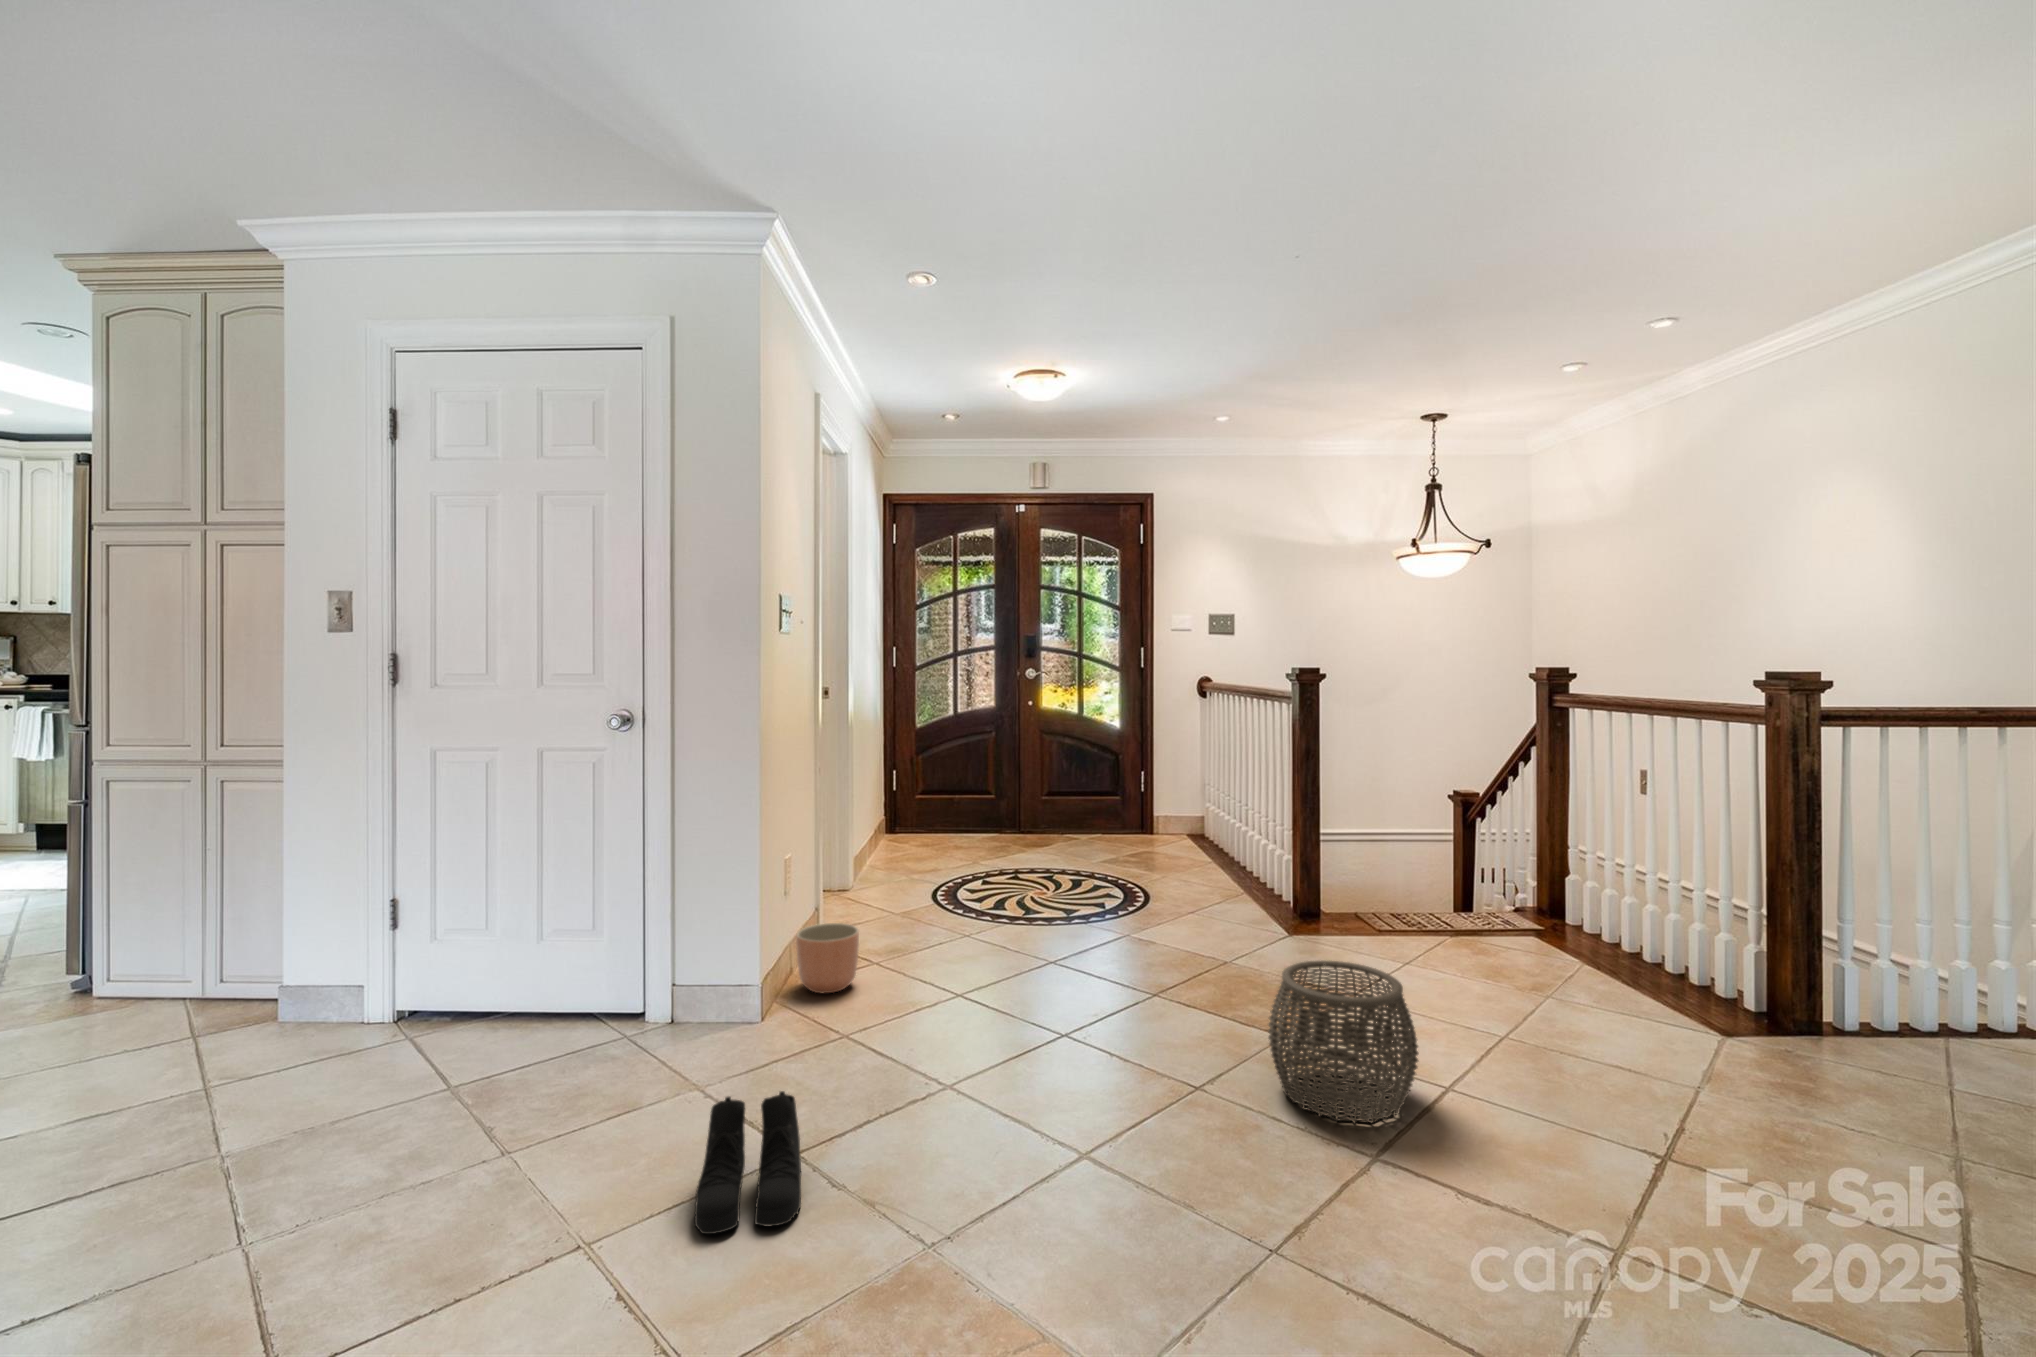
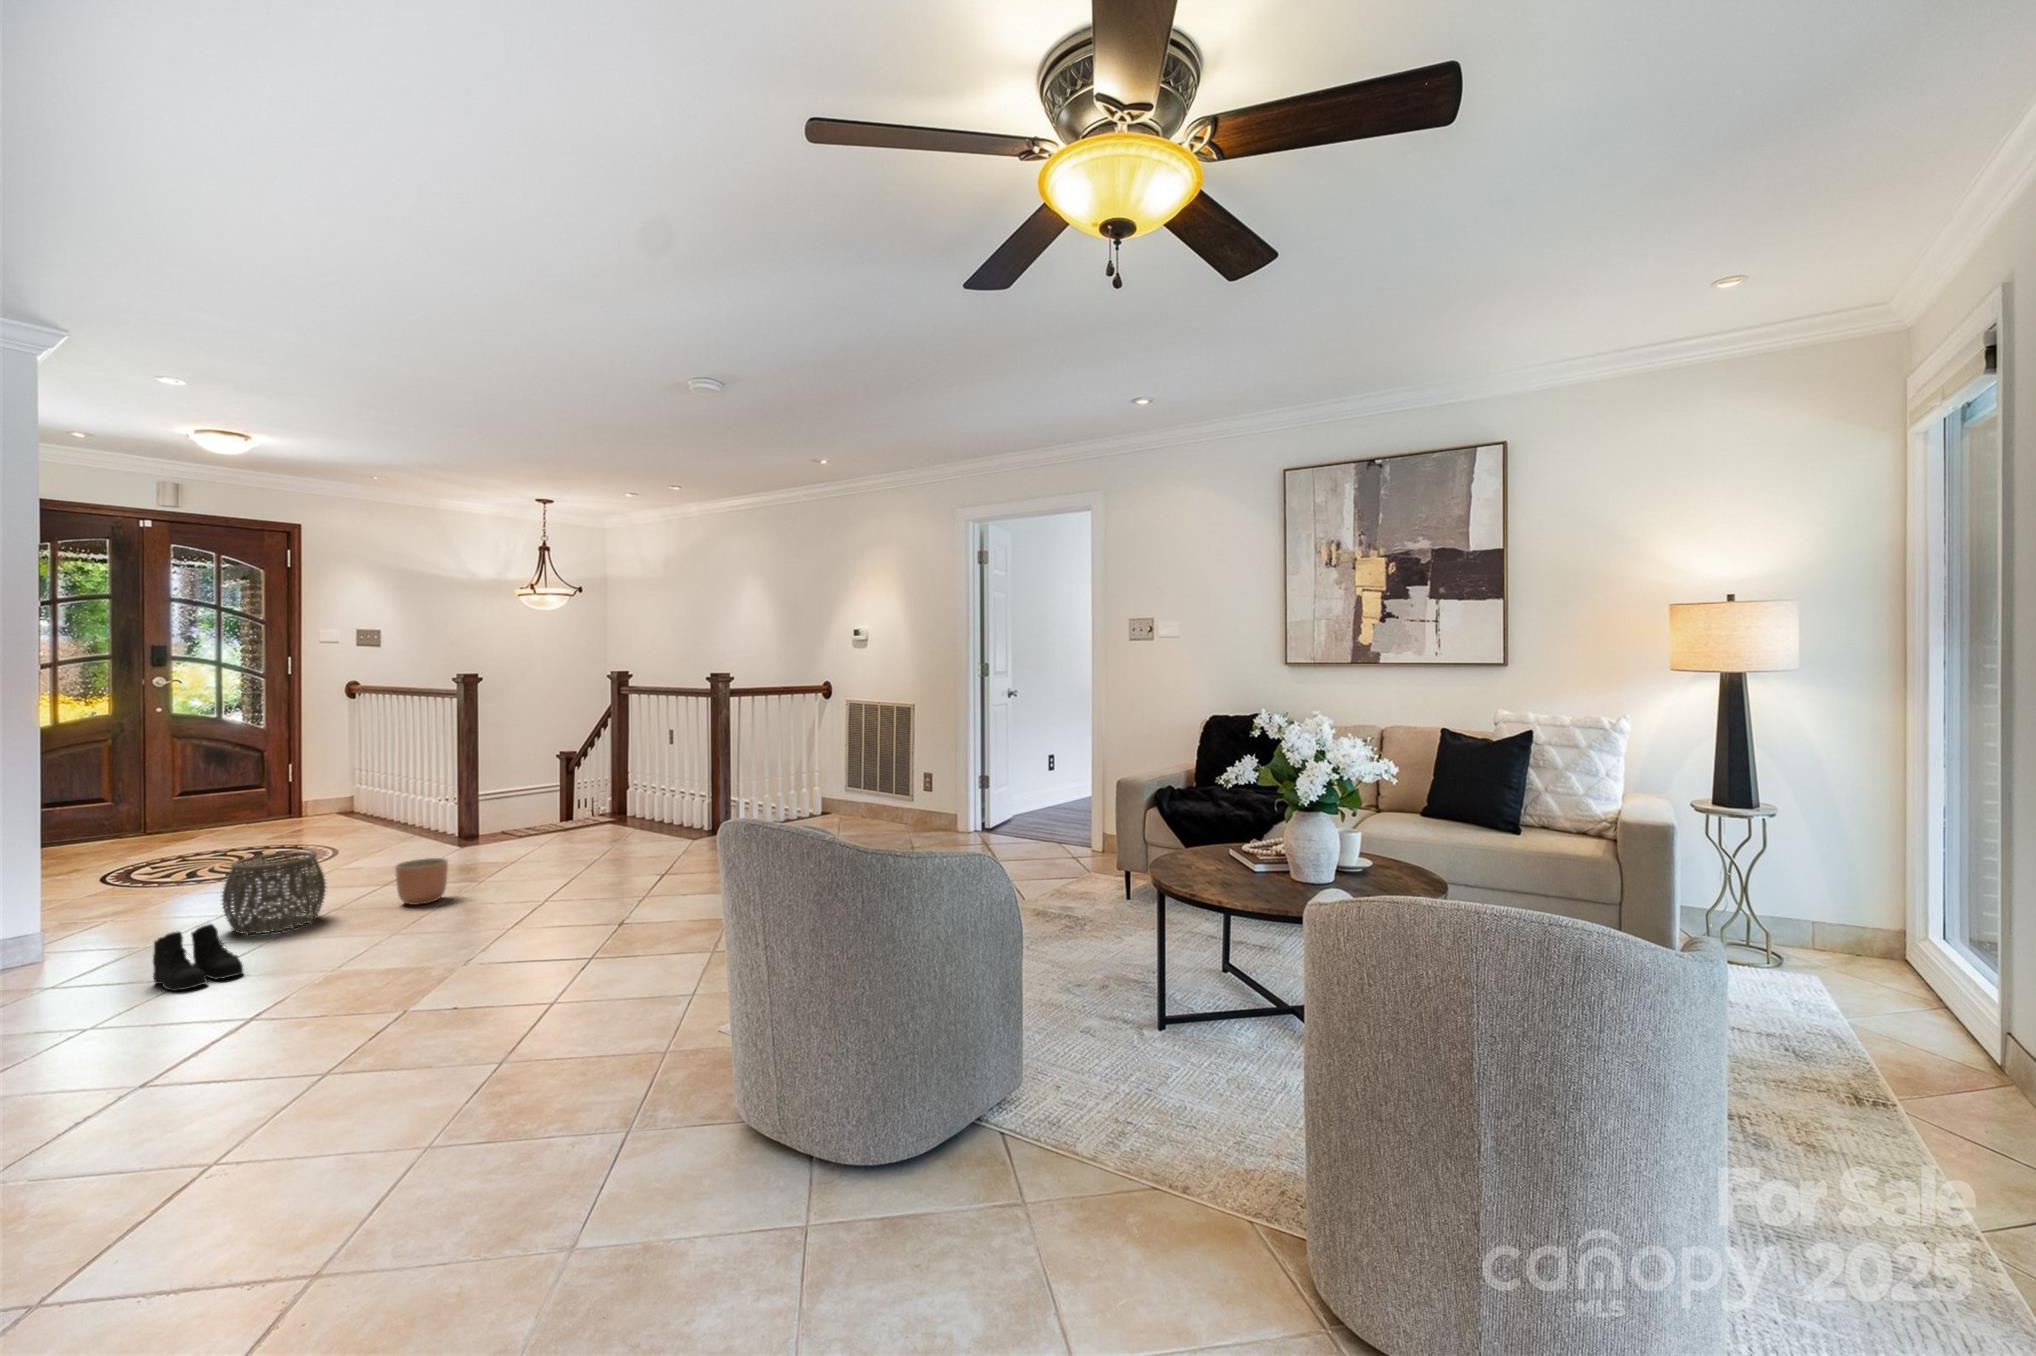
planter: present [796,923,859,993] -> present [395,858,448,905]
woven basket: present [1268,960,1419,1123] -> present [222,851,326,934]

